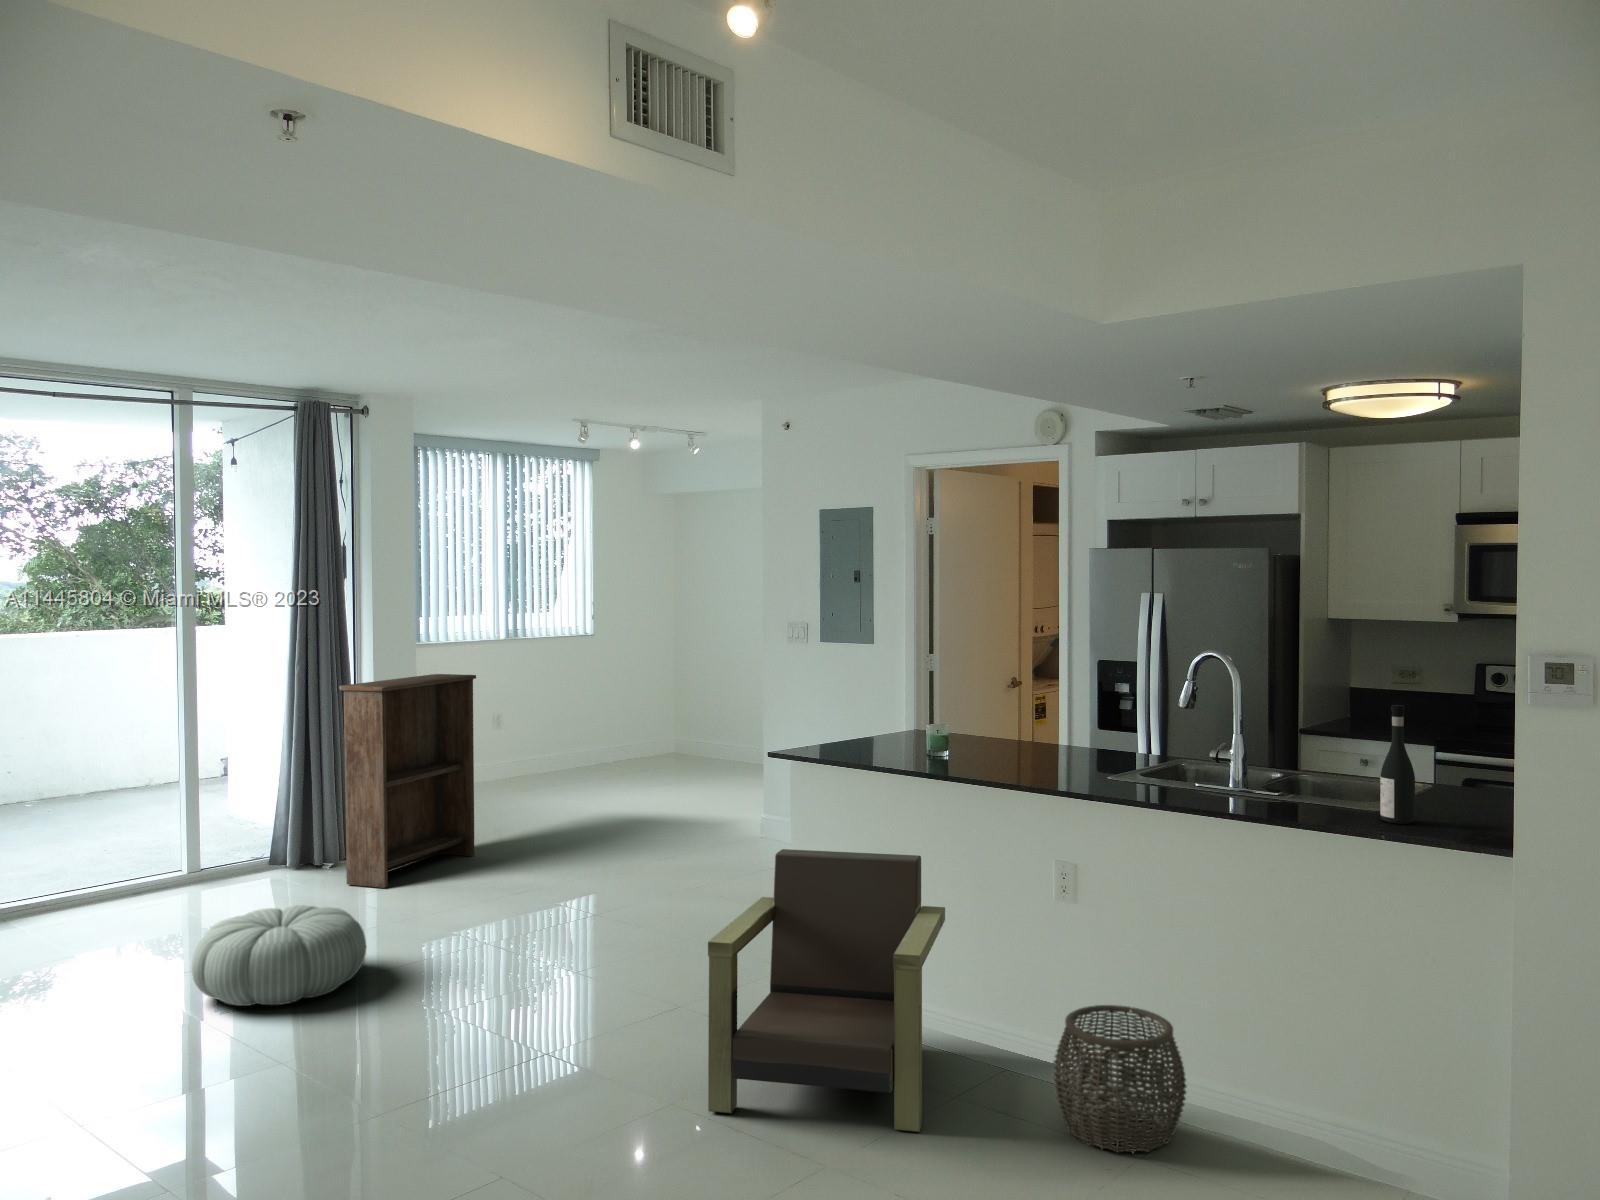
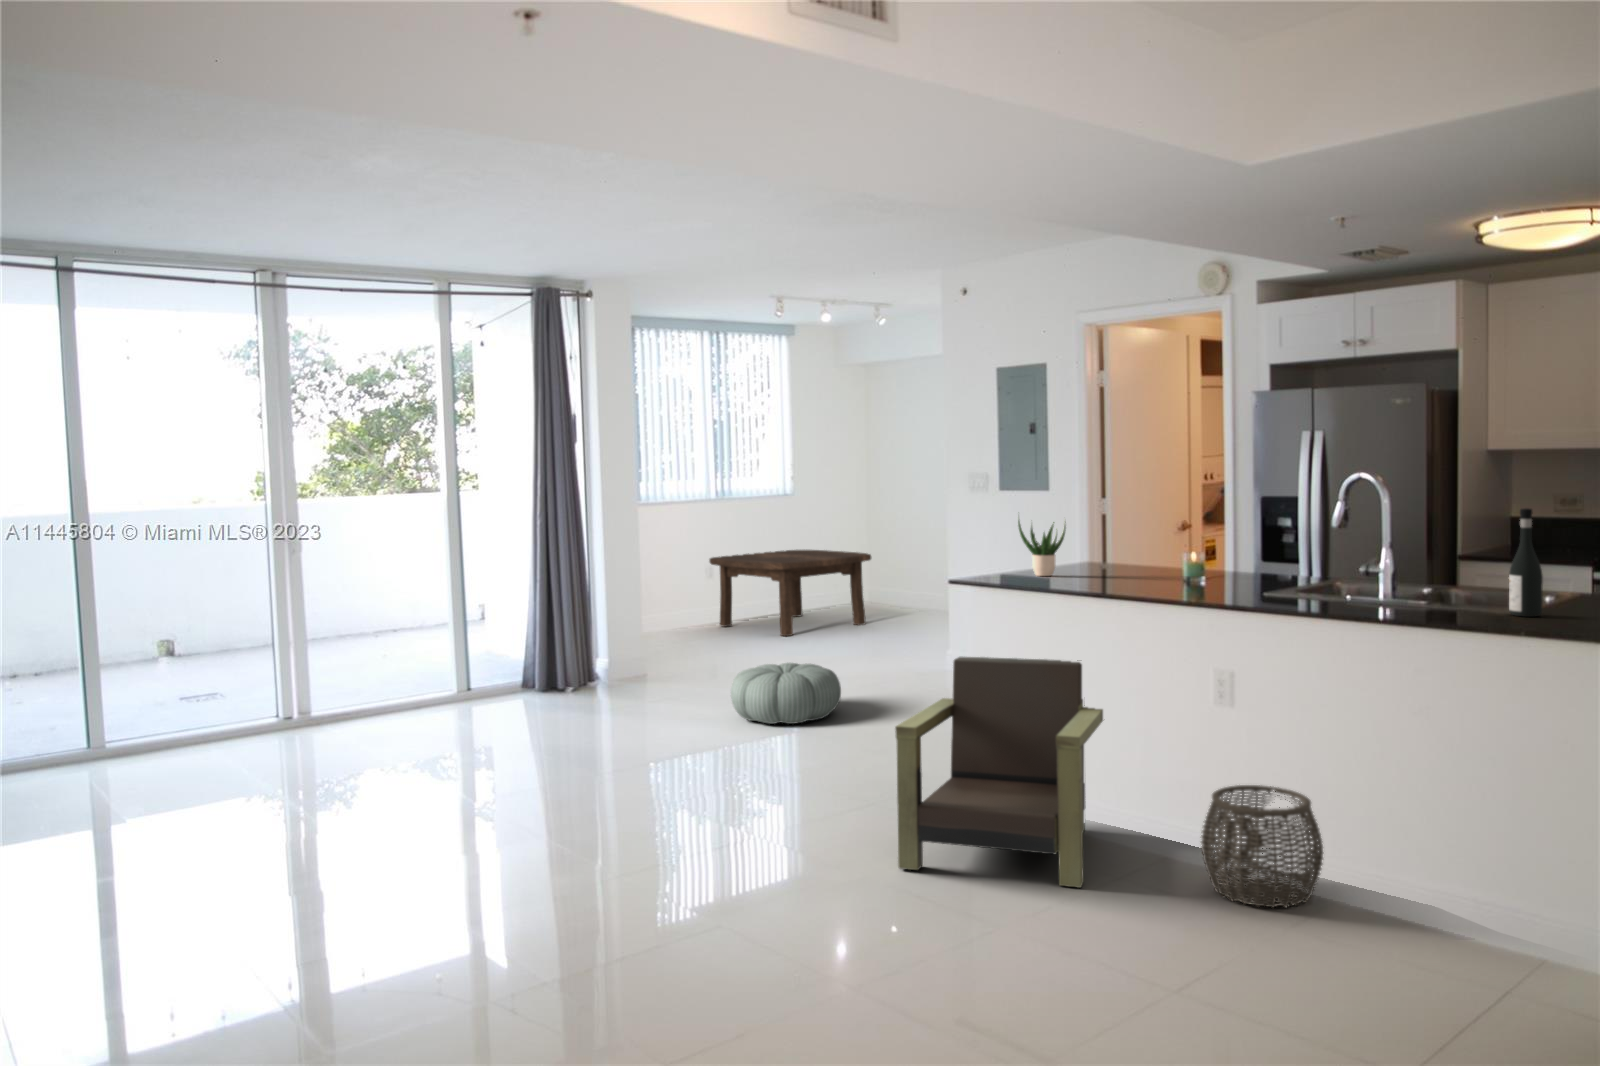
bookshelf: present [339,674,476,888] -> none [576,526,693,707]
potted plant: none [849,683,902,756] -> present [1018,520,1066,576]
coffee table: none [500,694,682,793] -> present [709,550,871,636]
pouf: present [192,905,366,1006] -> present [731,663,841,724]

